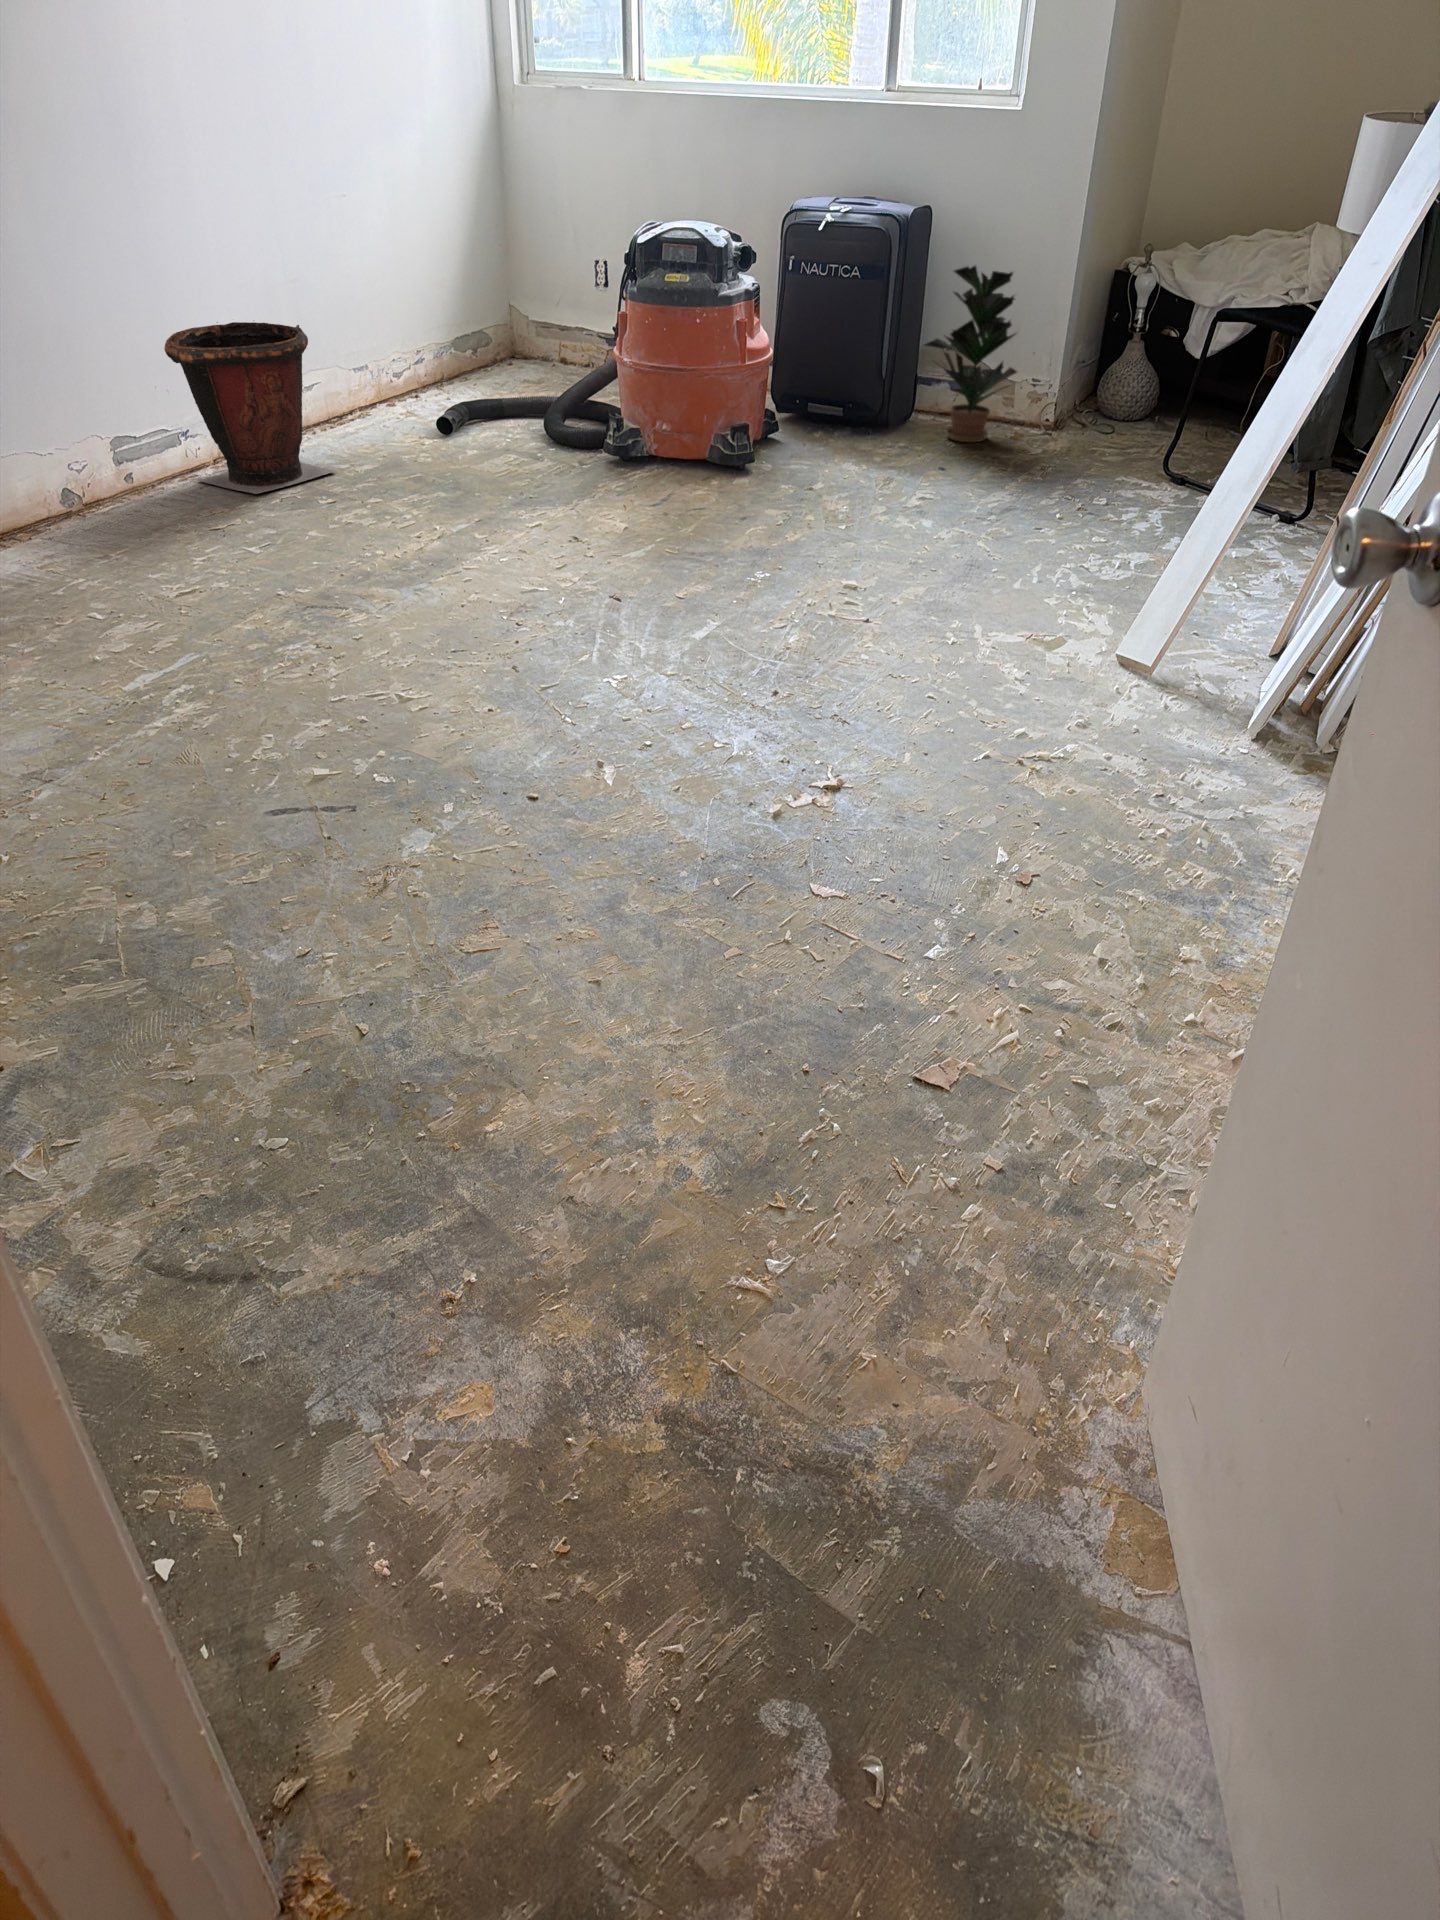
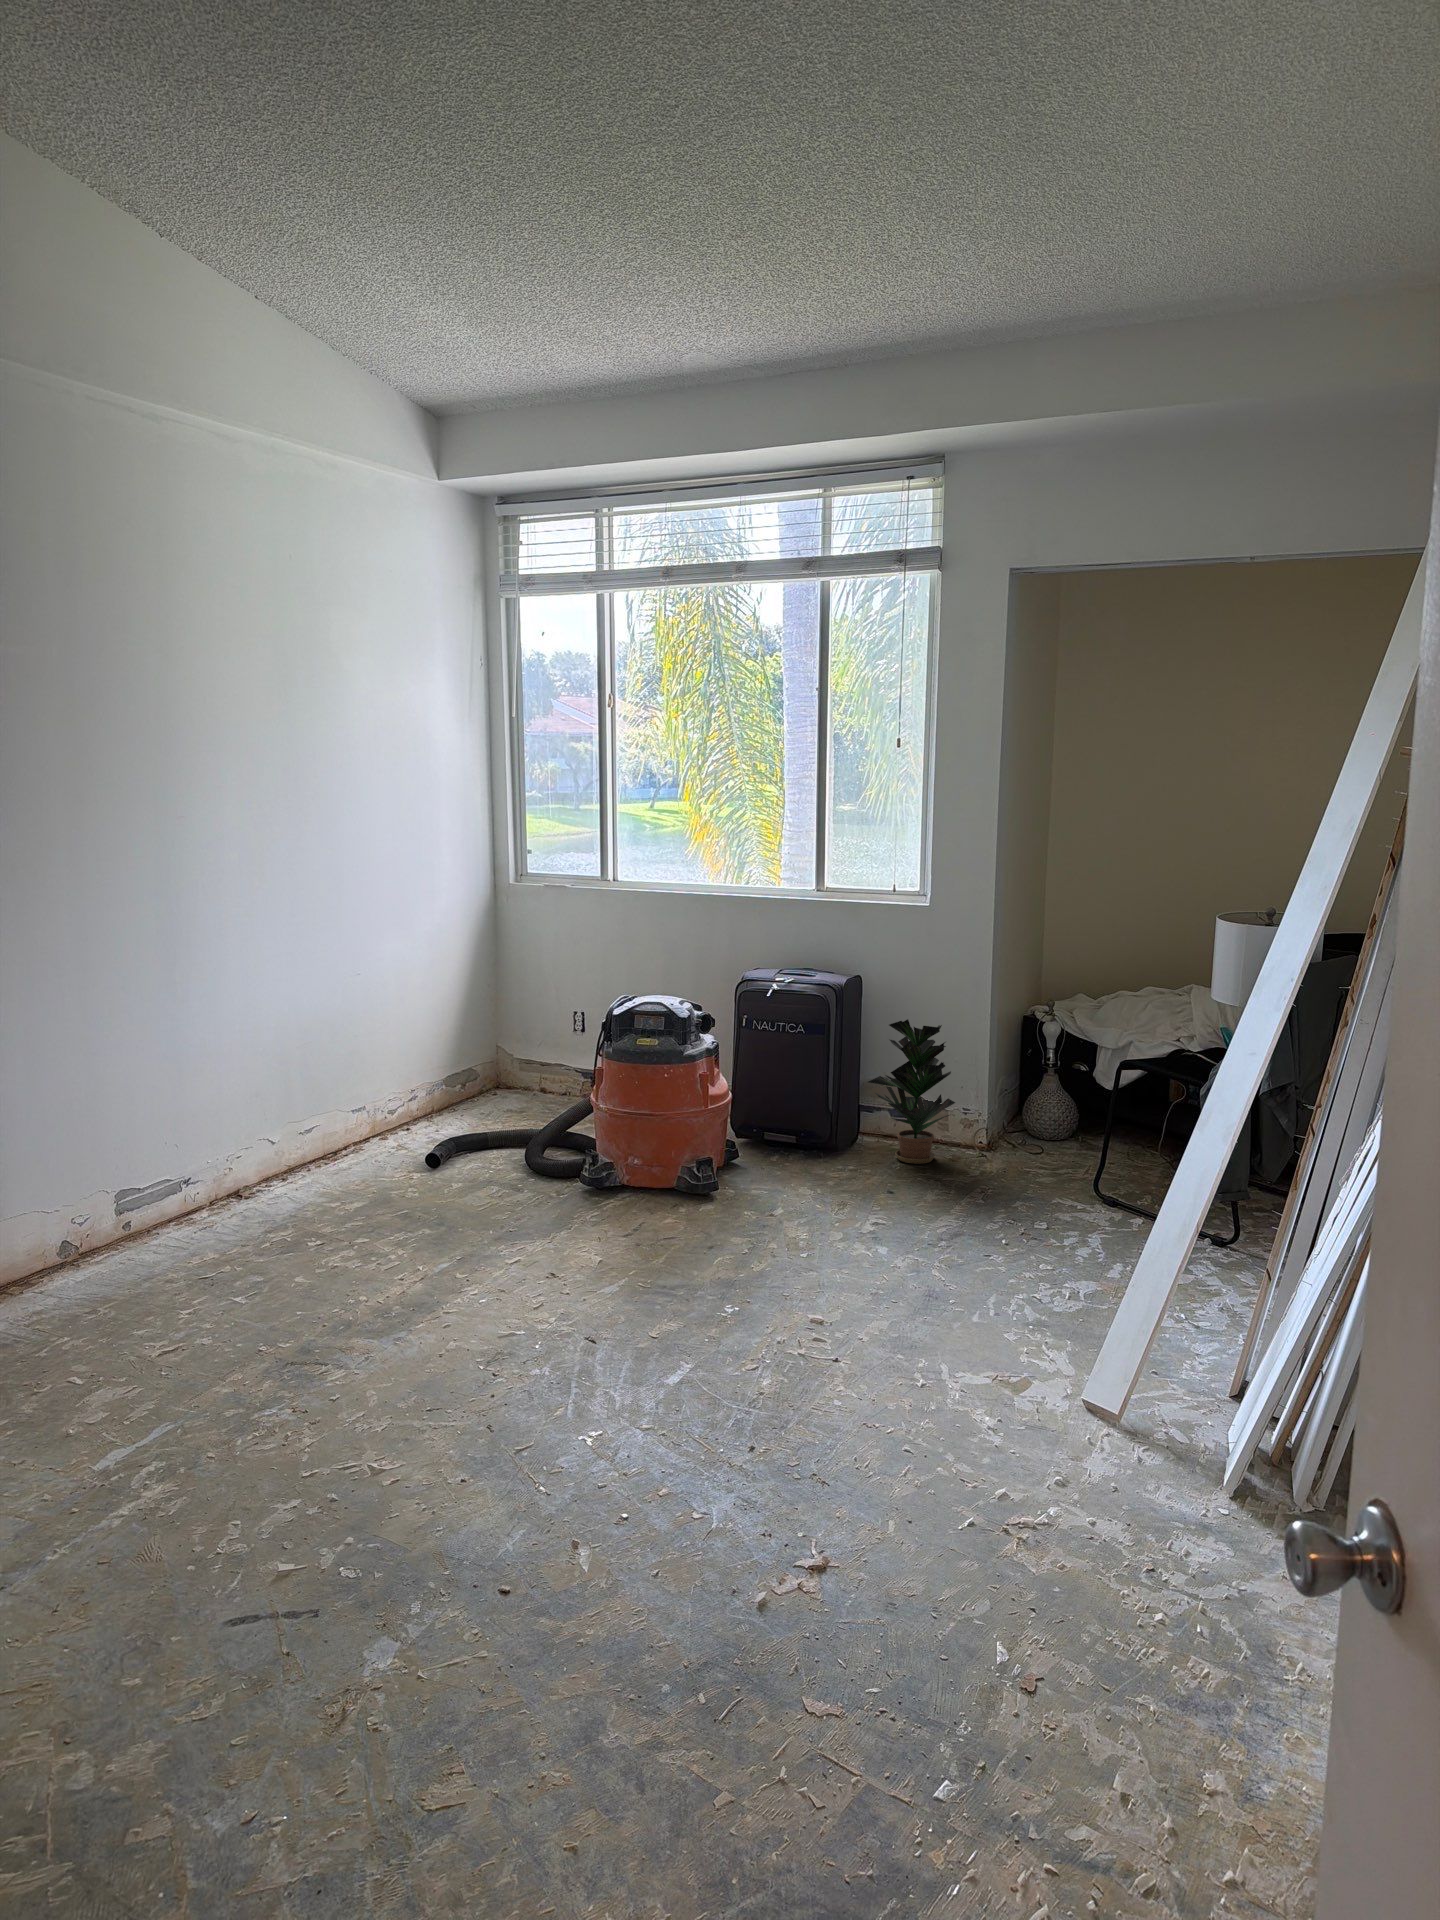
trash can: present [164,322,335,494] -> none [180,1076,324,1236]

